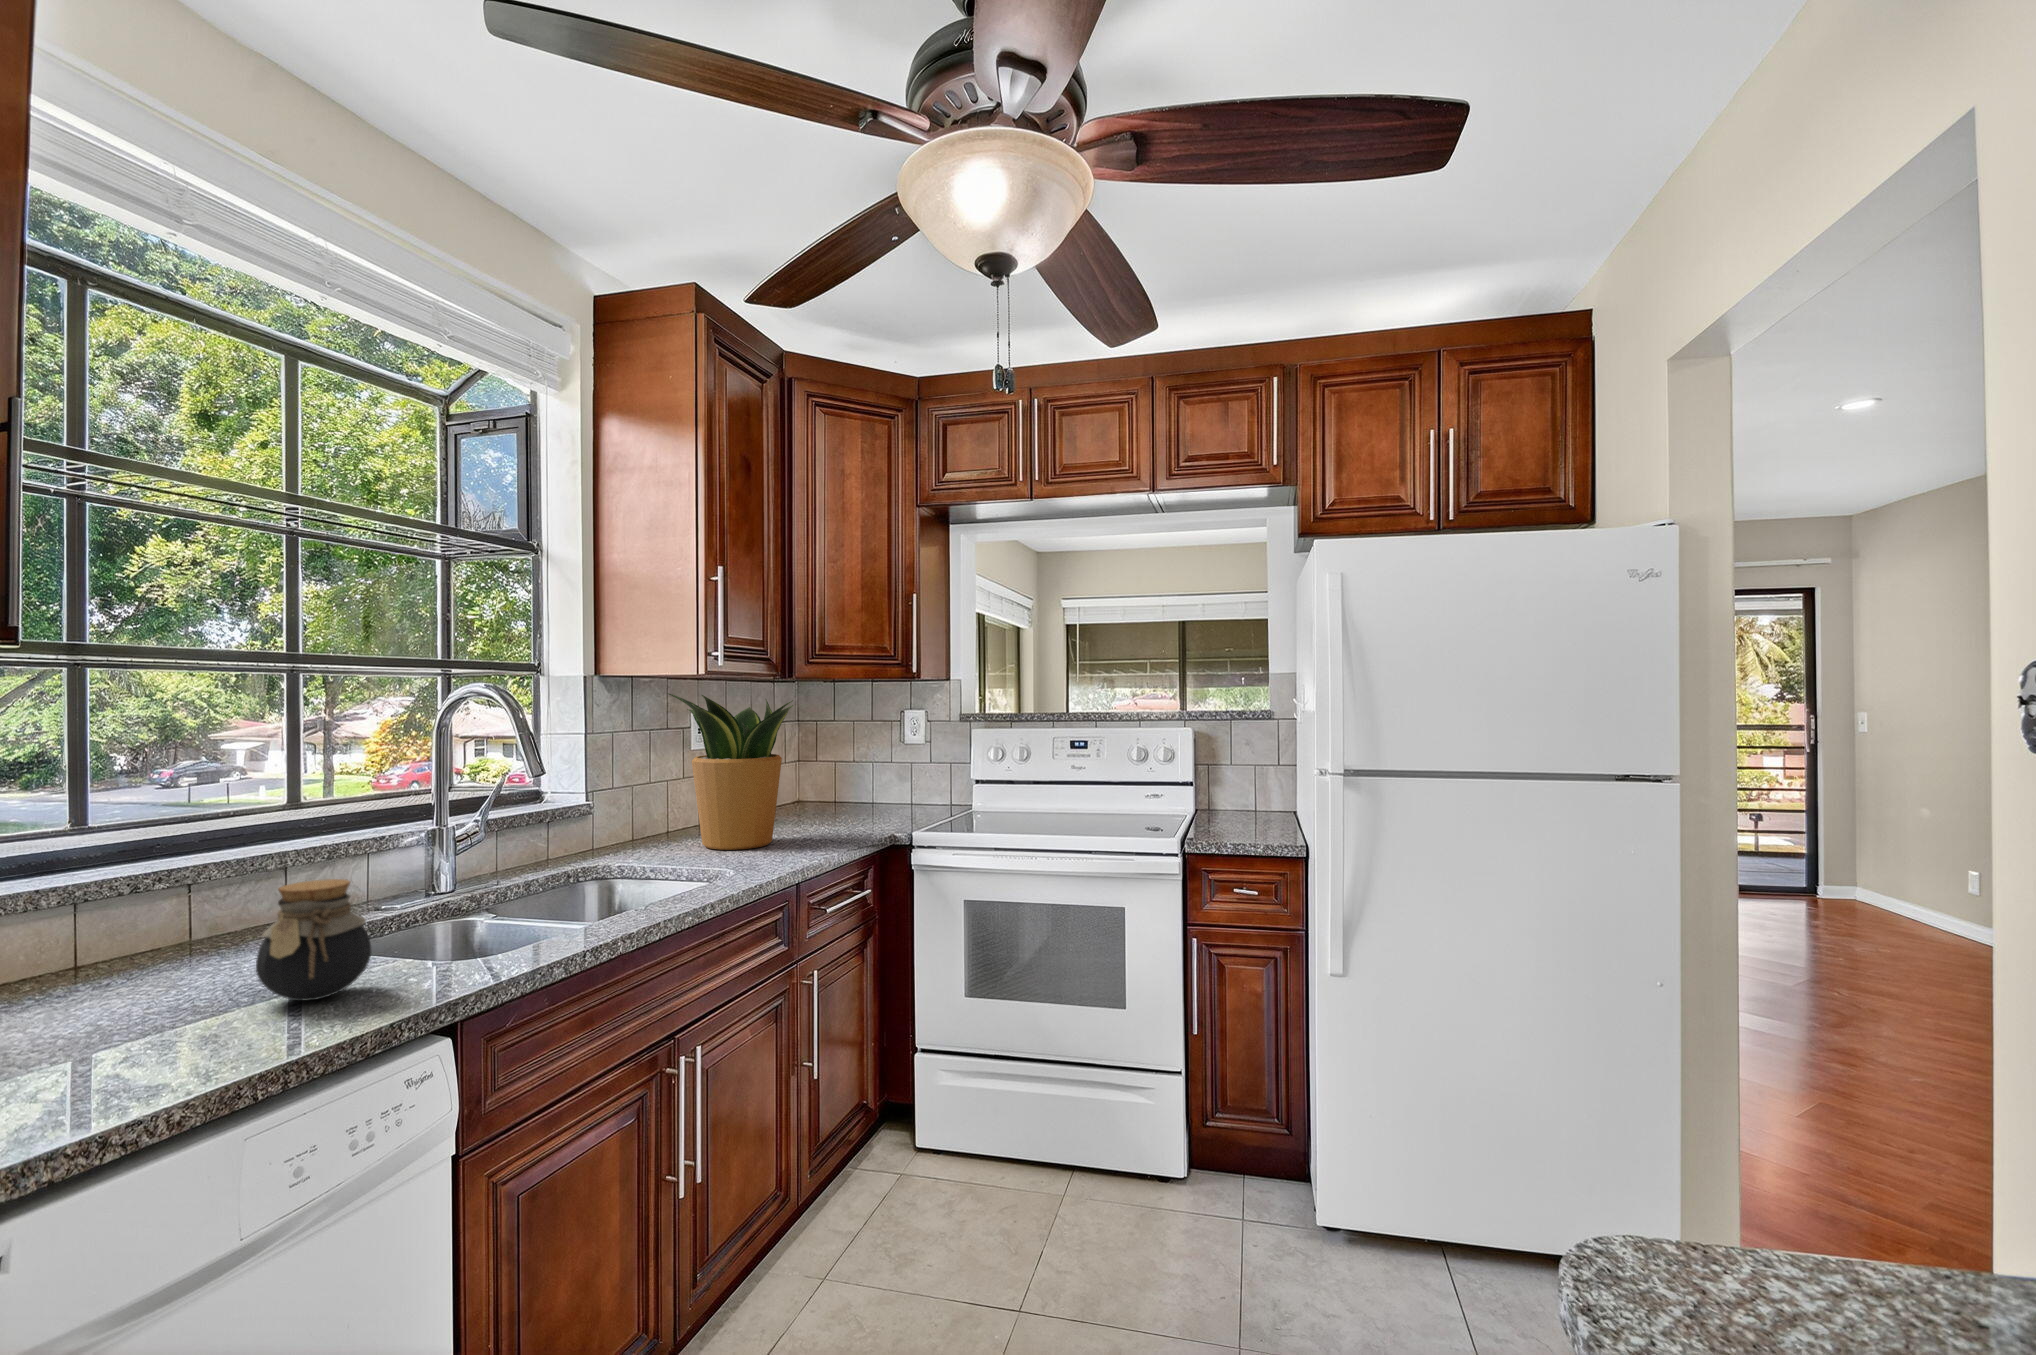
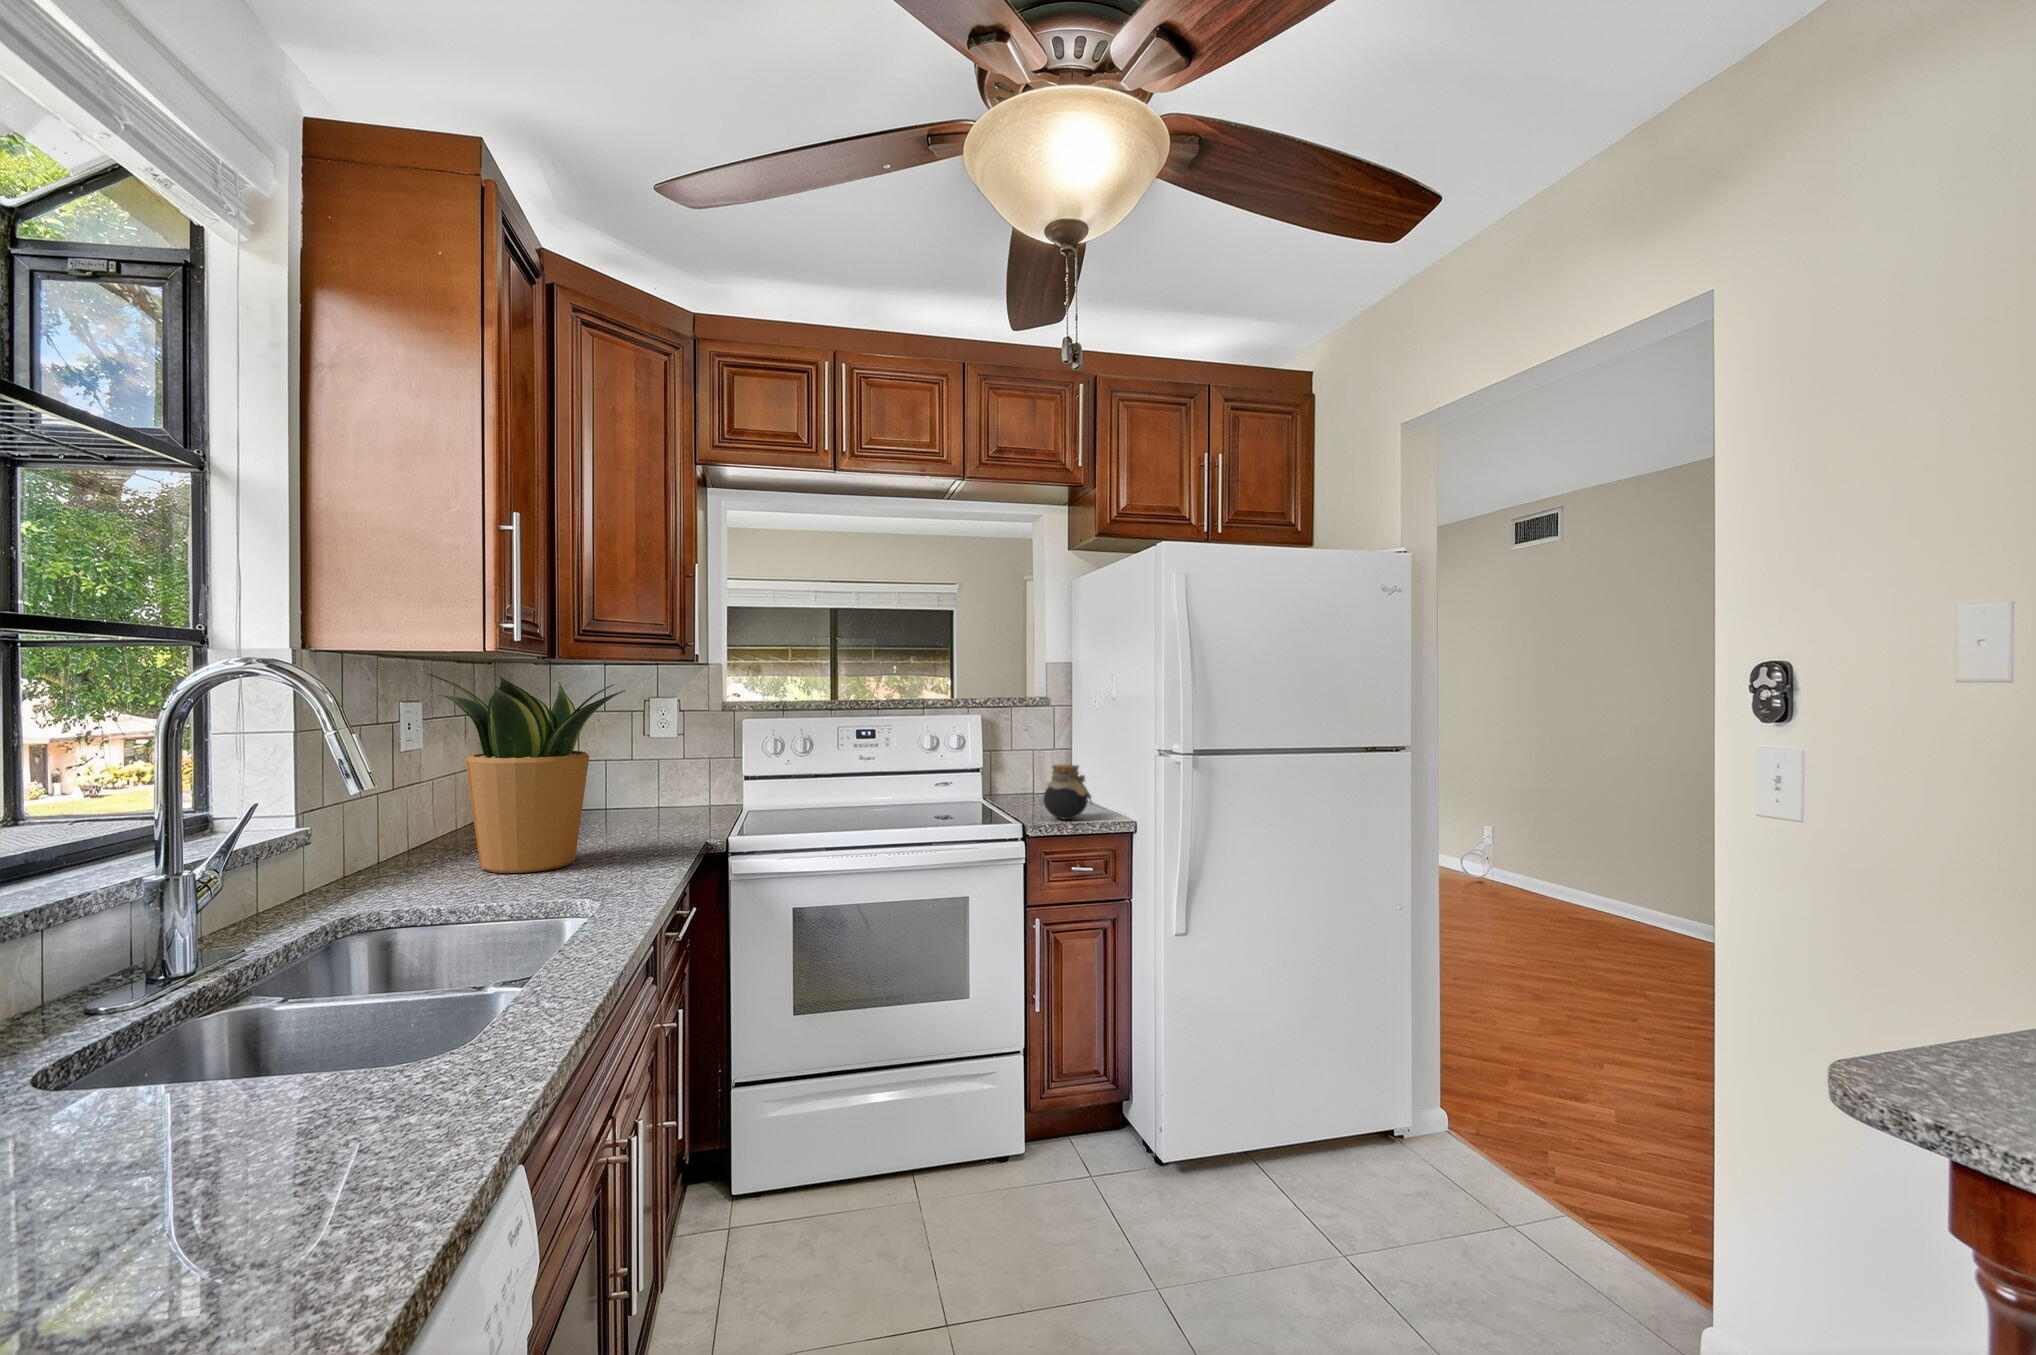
jar: present [256,879,371,1001] -> present [1043,765,1092,820]

